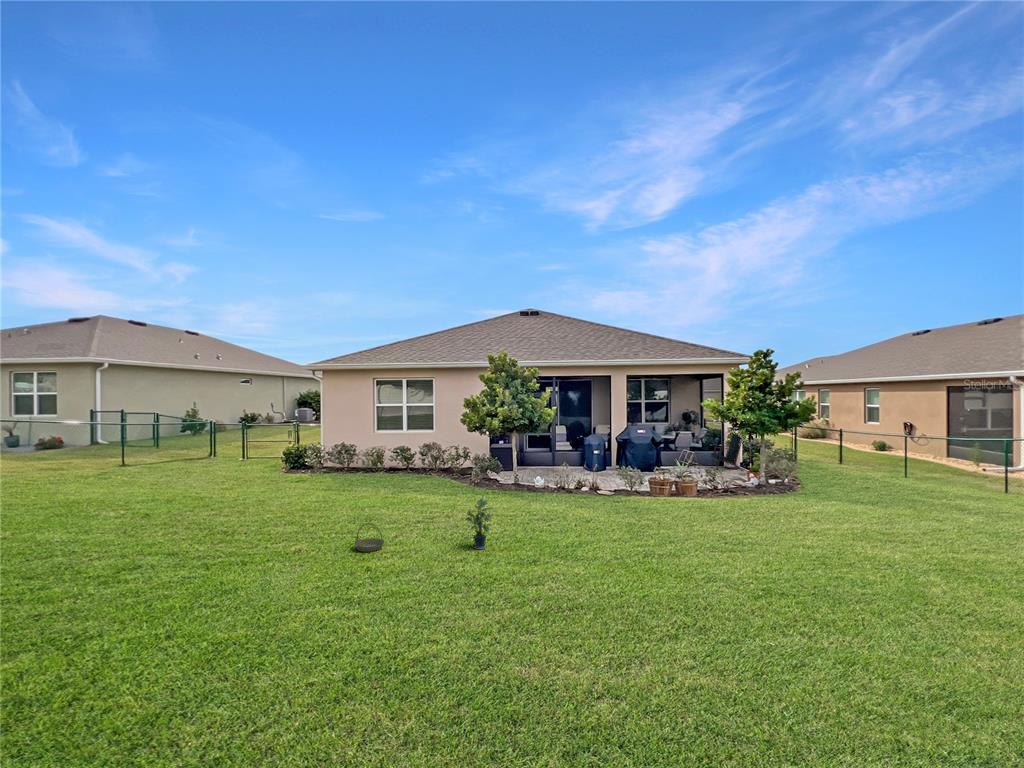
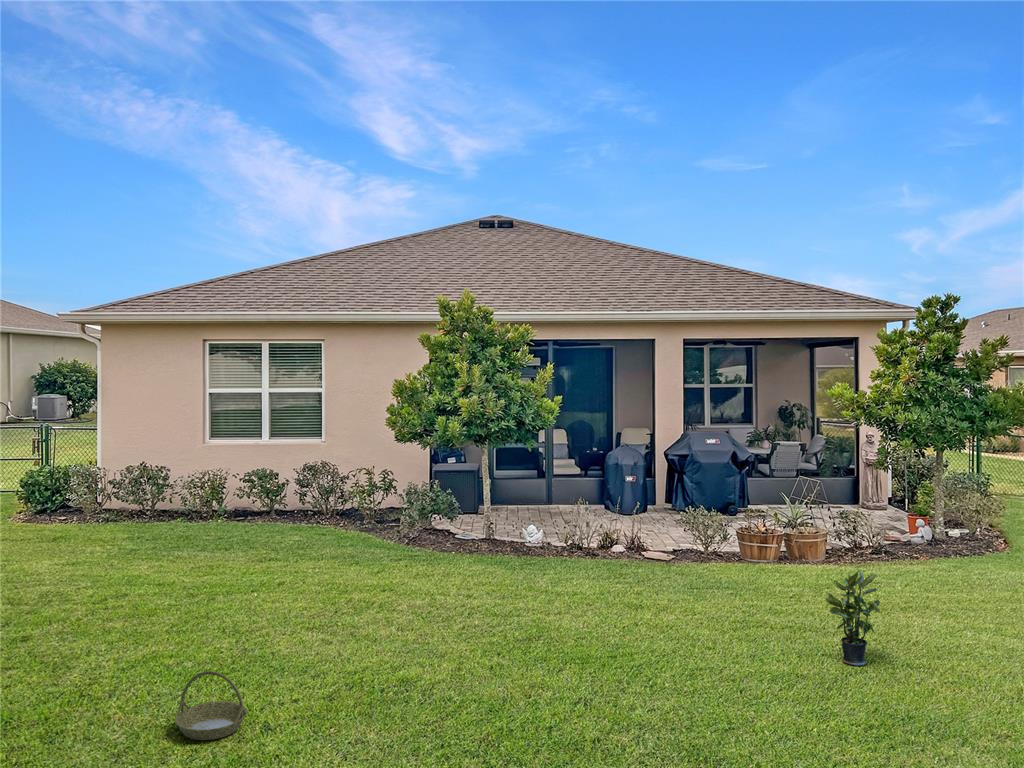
lounge chair: present [711,428,743,470] -> none [824,435,887,512]
potted plant: present [466,497,492,549] -> present [826,569,880,666]

